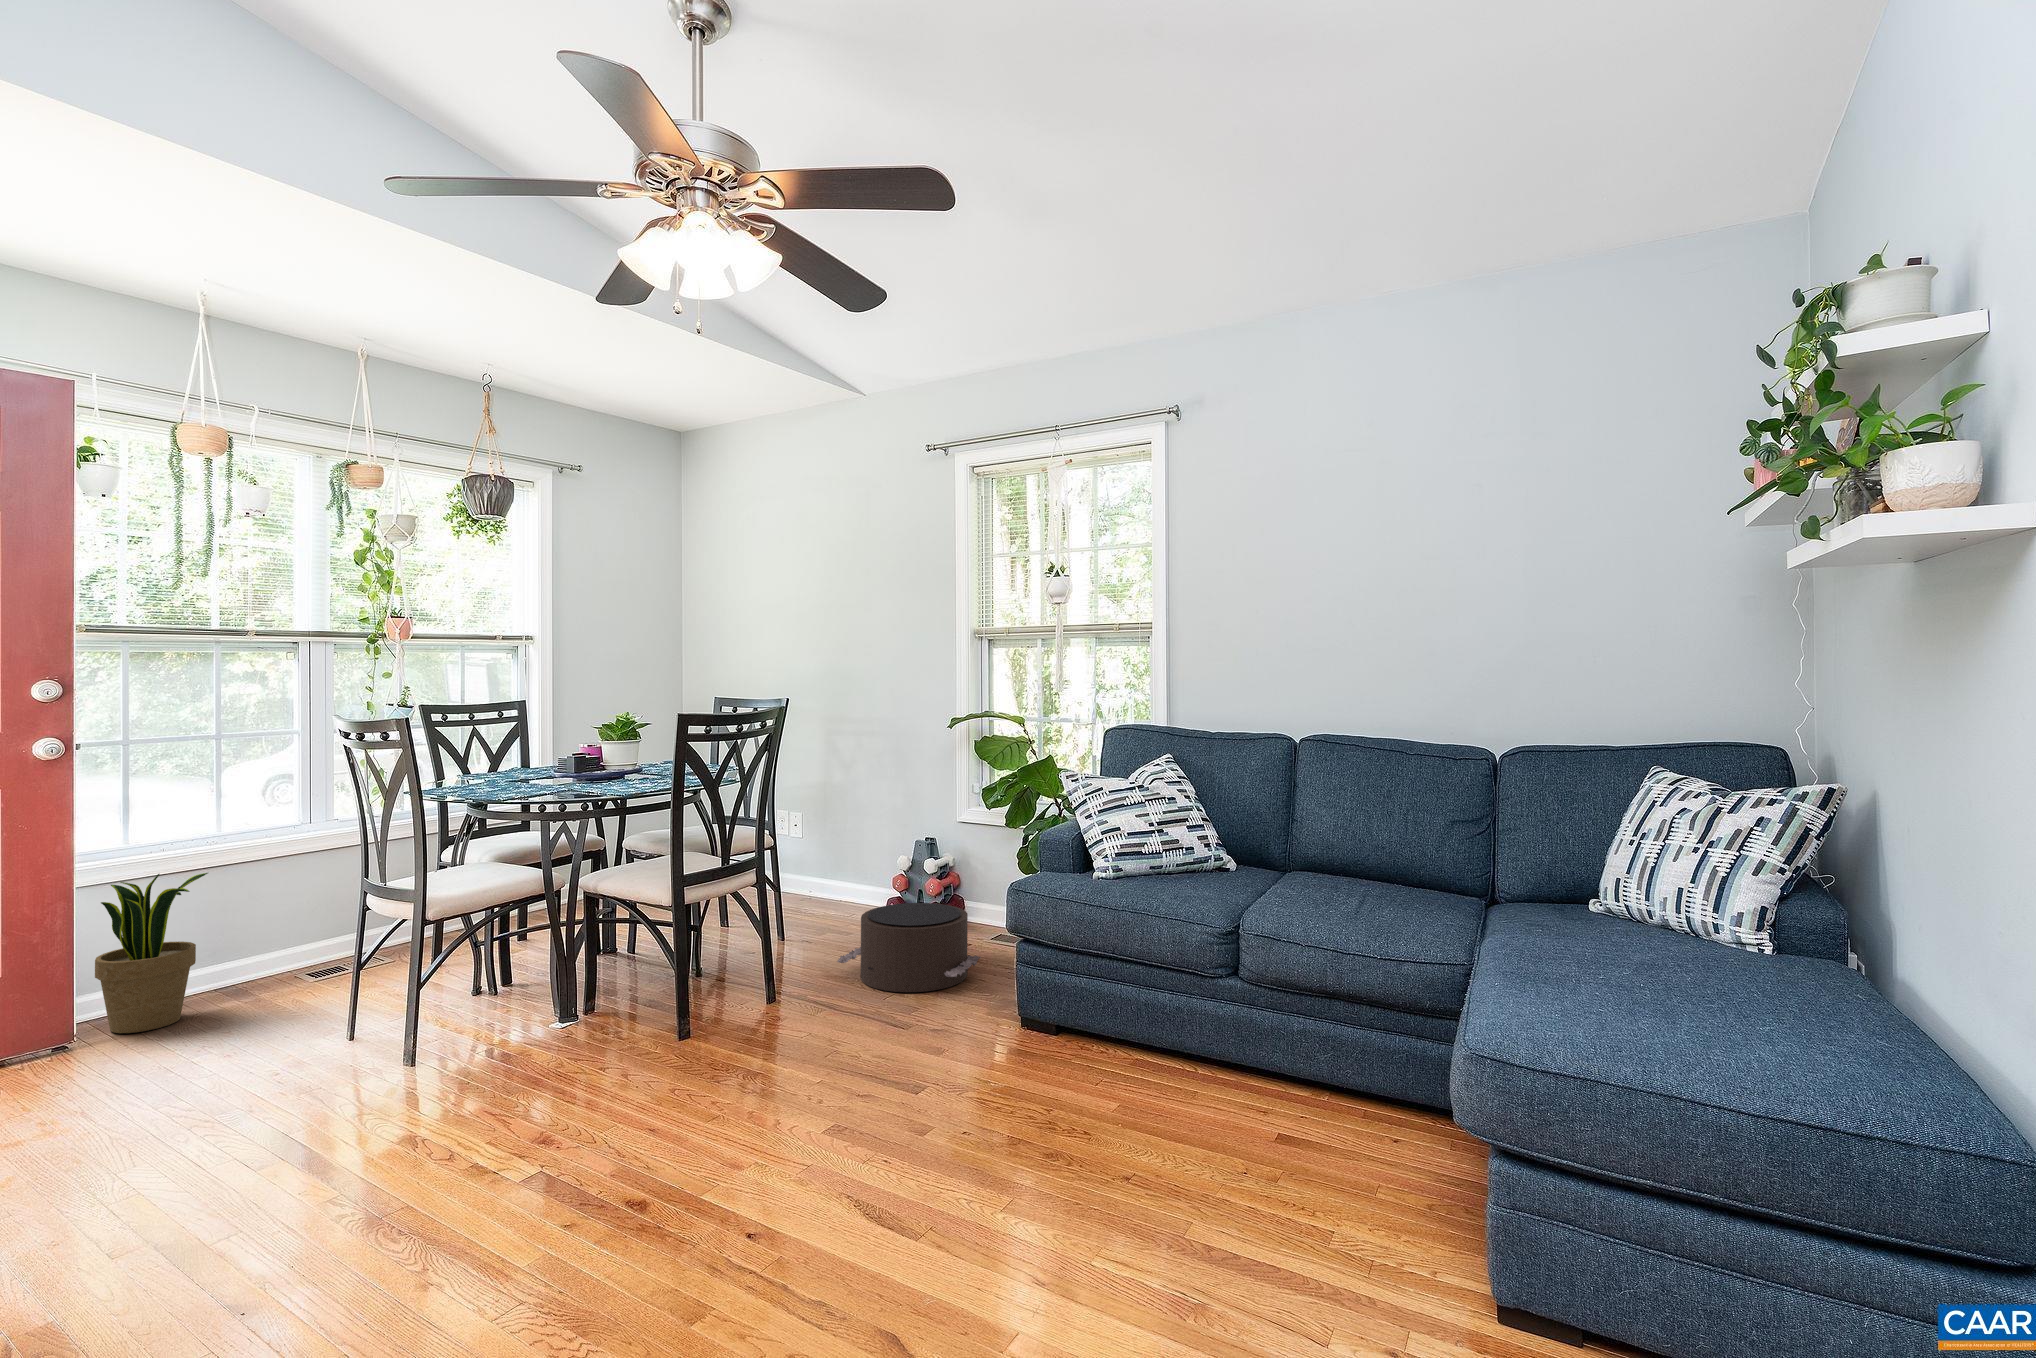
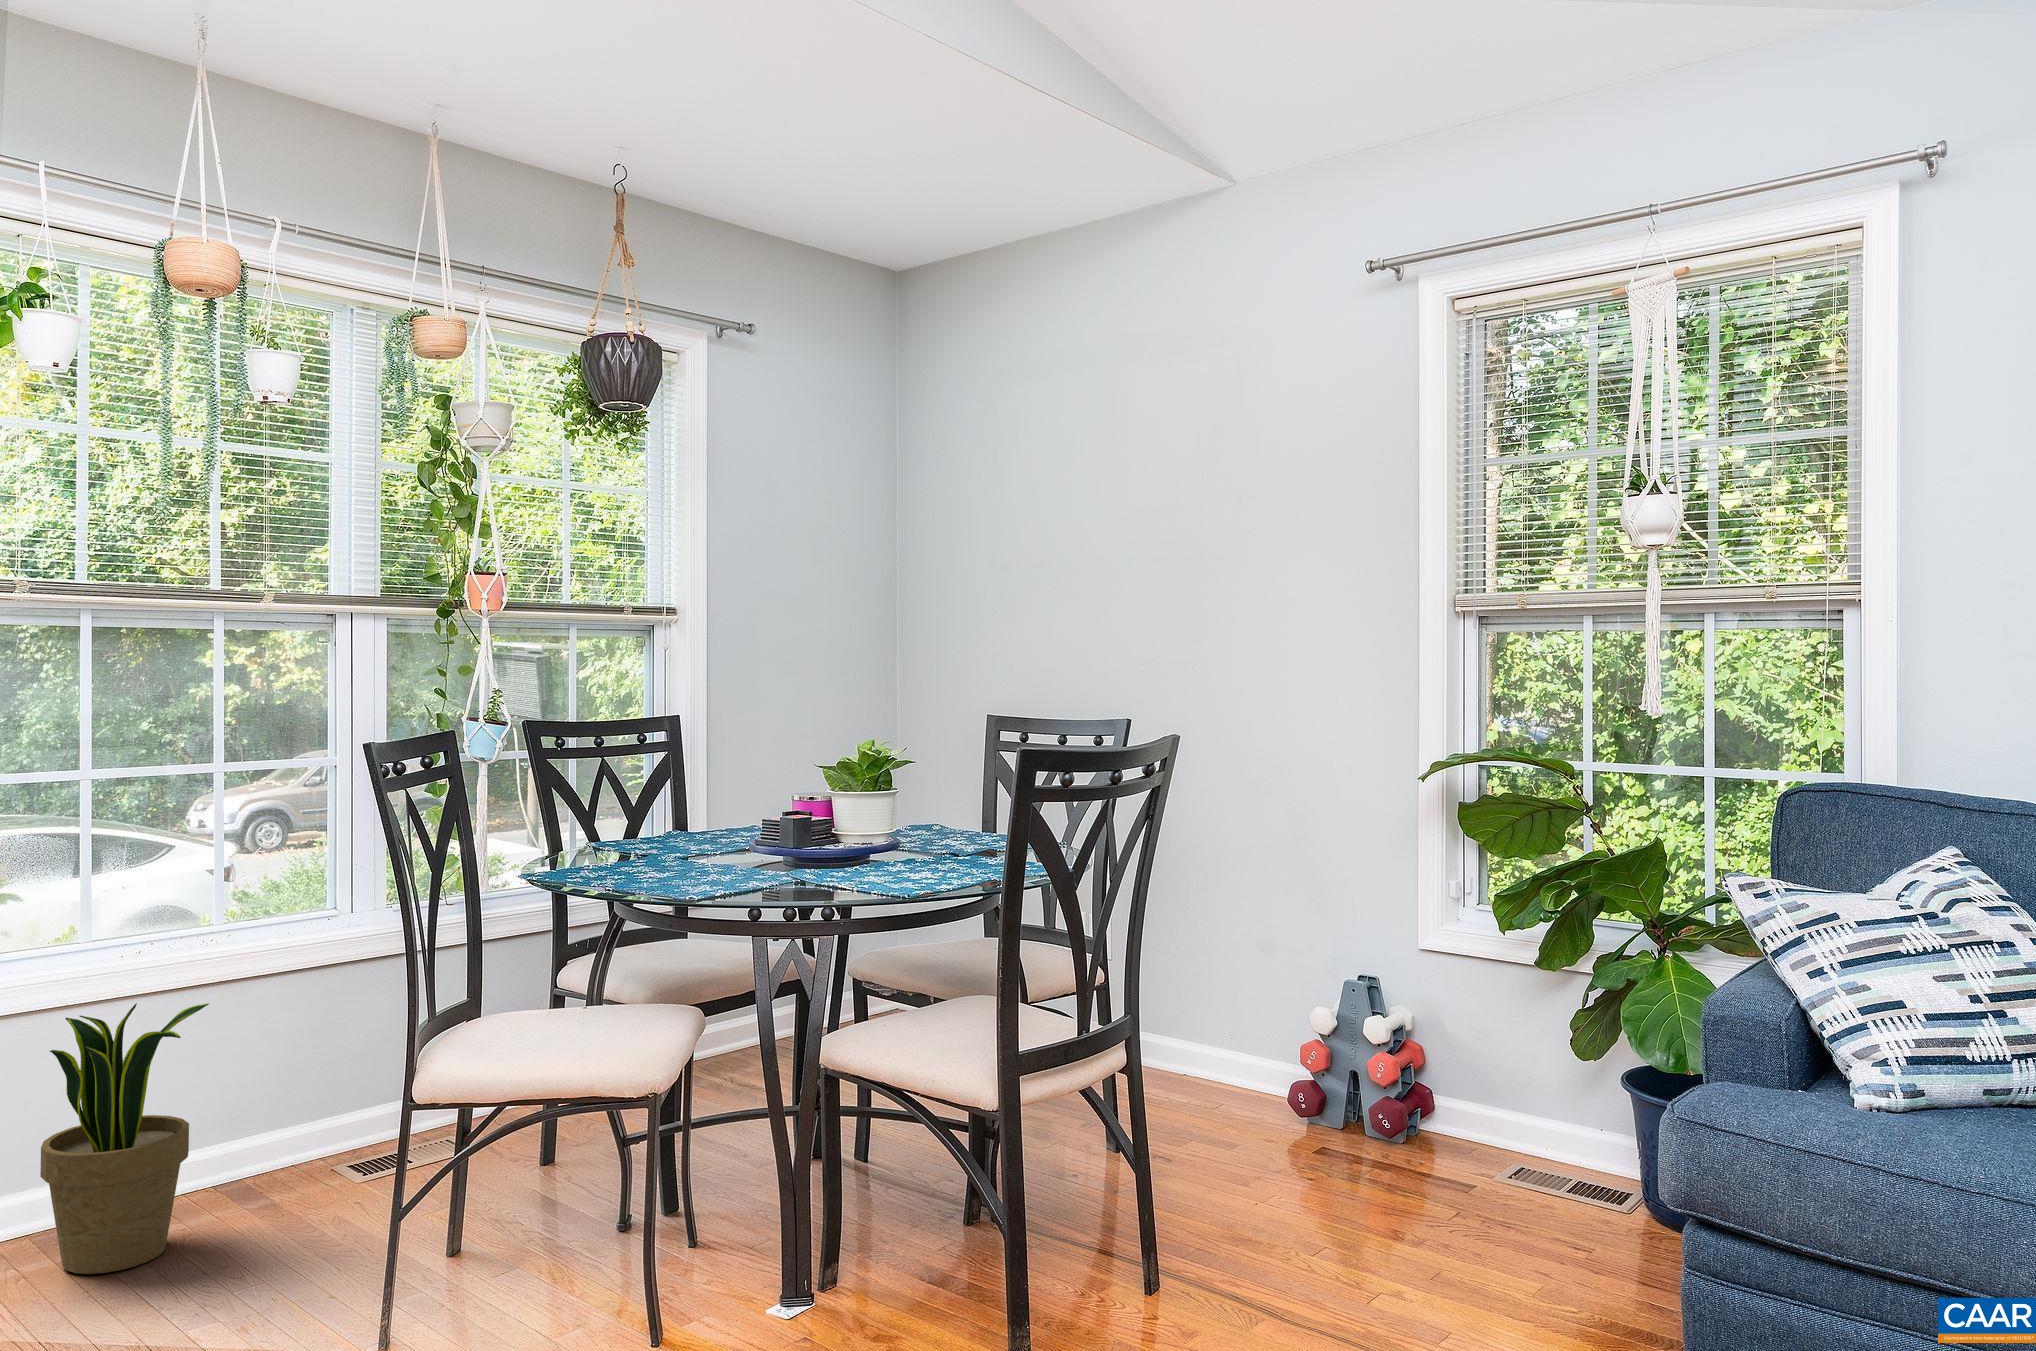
pouf: present [837,903,981,992] -> none [1250,1106,1530,1295]

